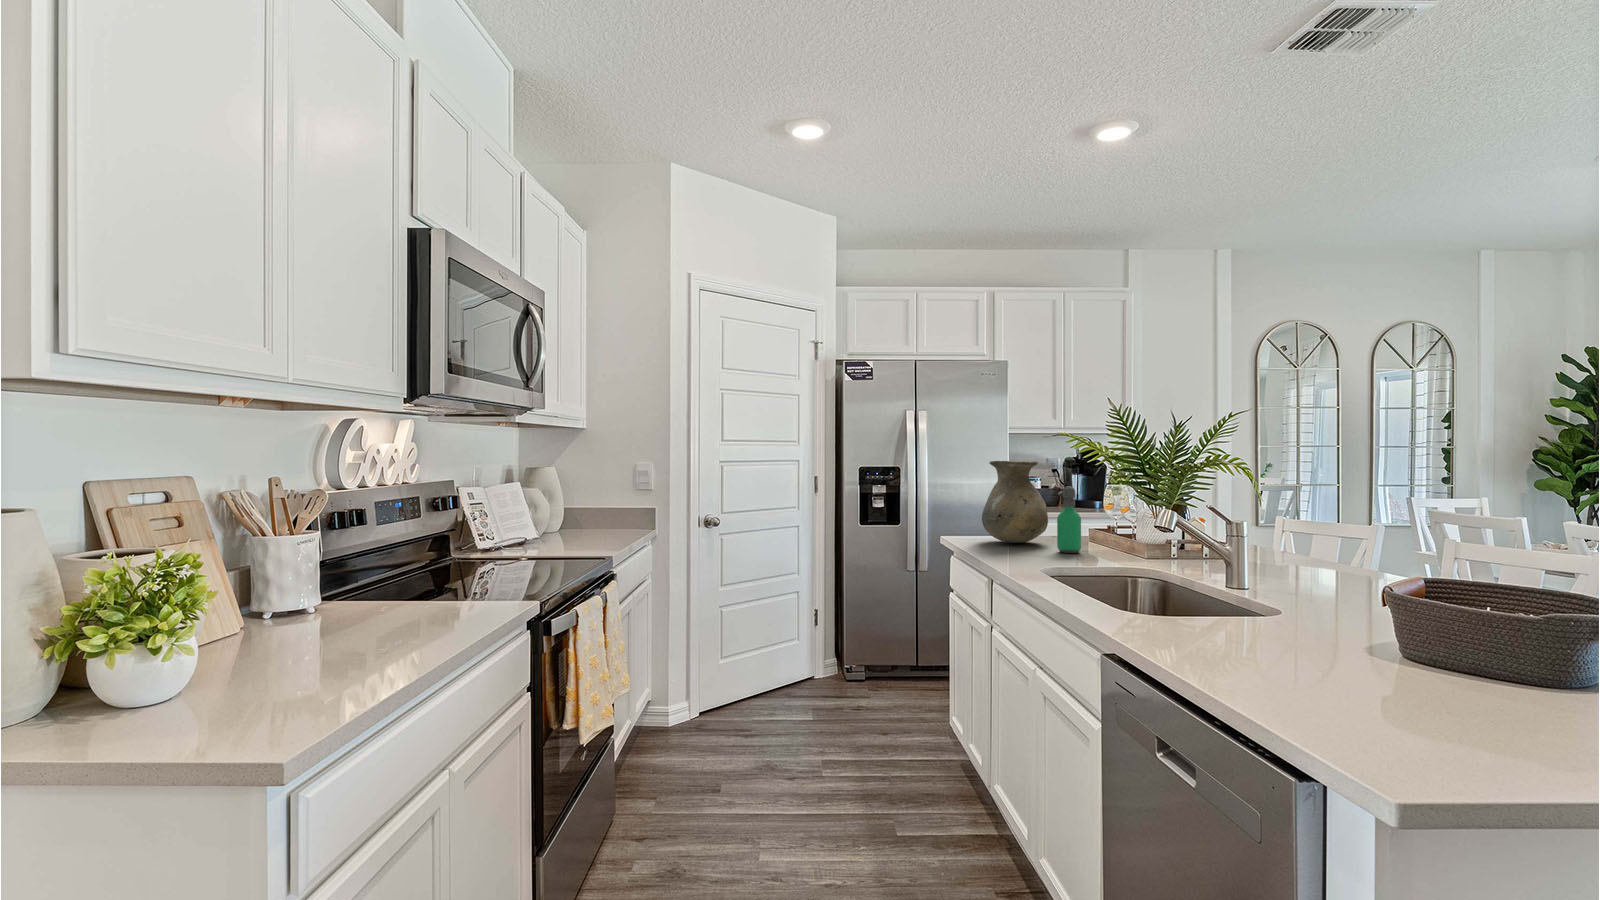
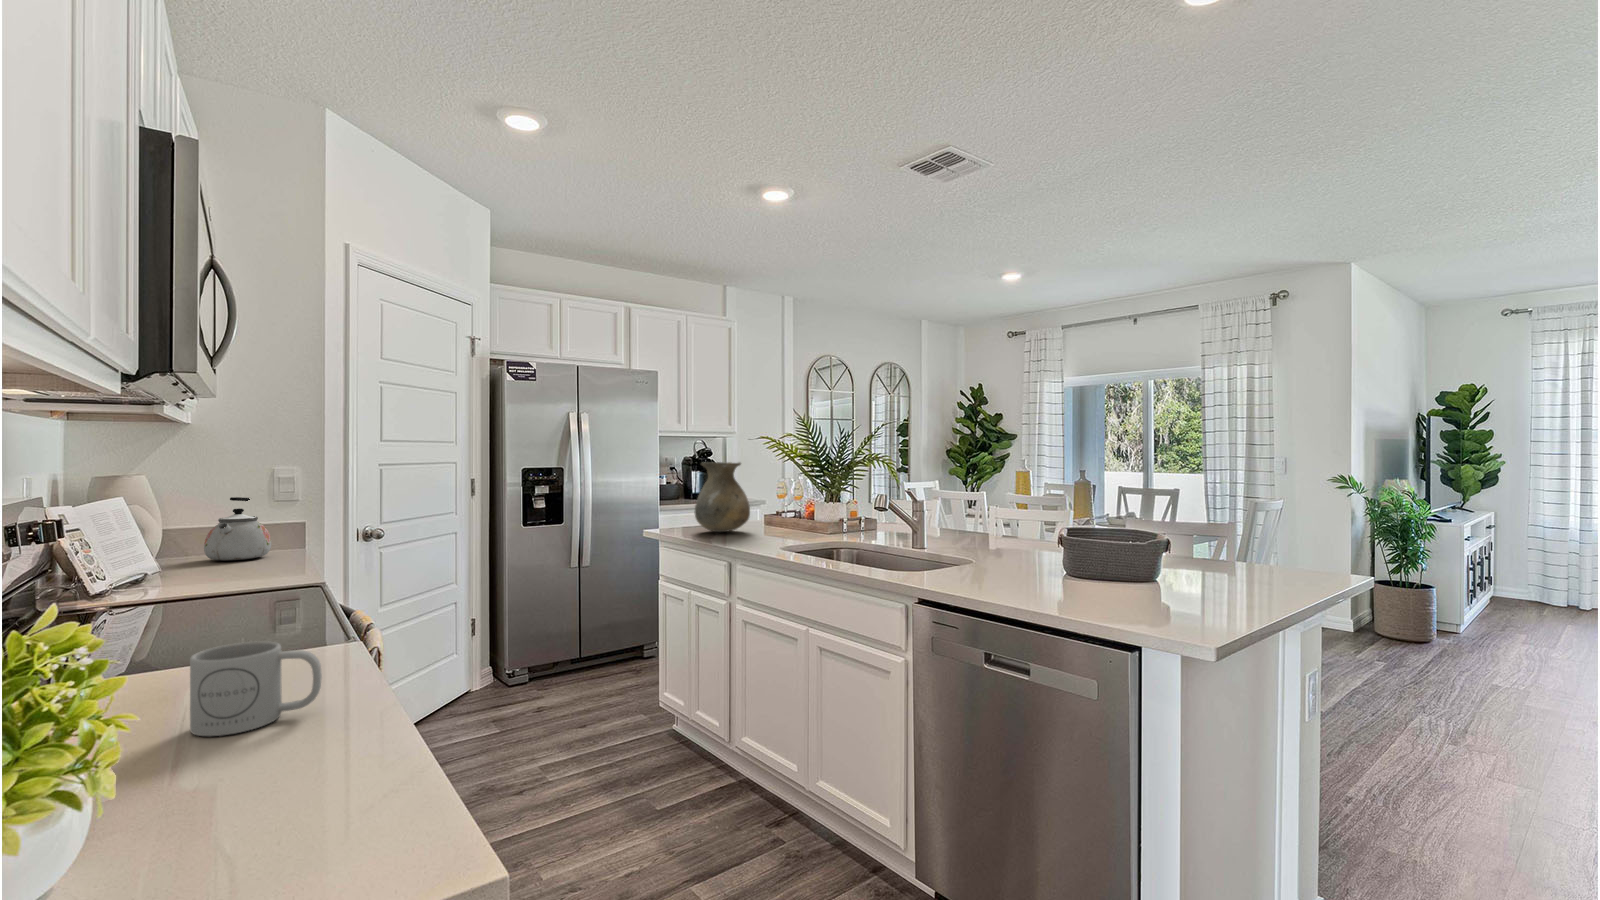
kettle: none [586,485,630,536] -> present [204,497,271,561]
soap dispenser: present [1057,486,1081,553] -> none [767,483,786,537]
mug: none [353,582,430,644] -> present [190,641,322,736]

